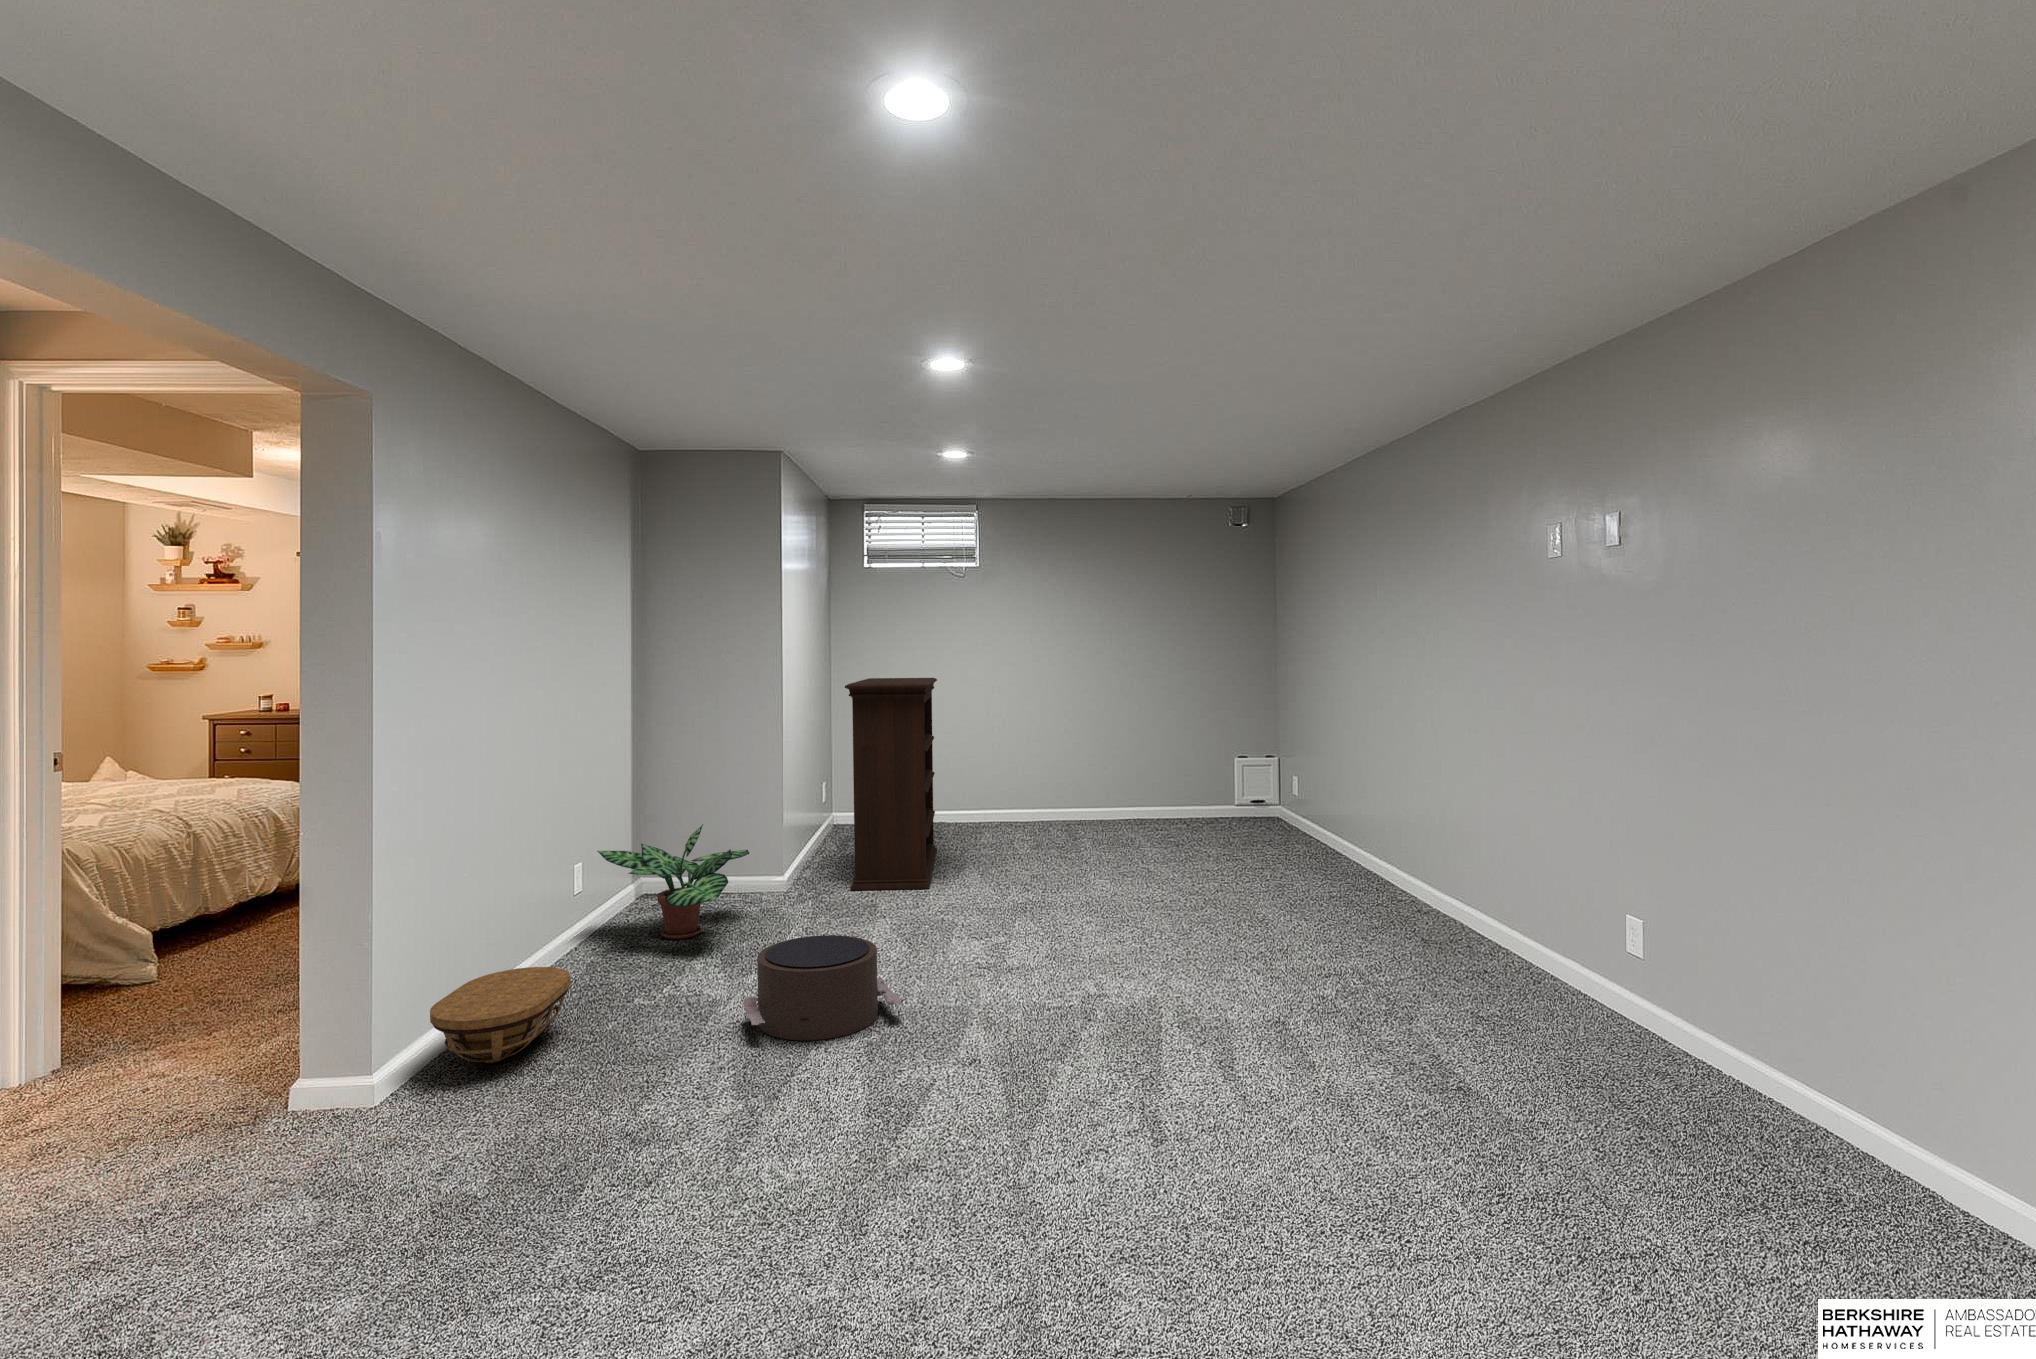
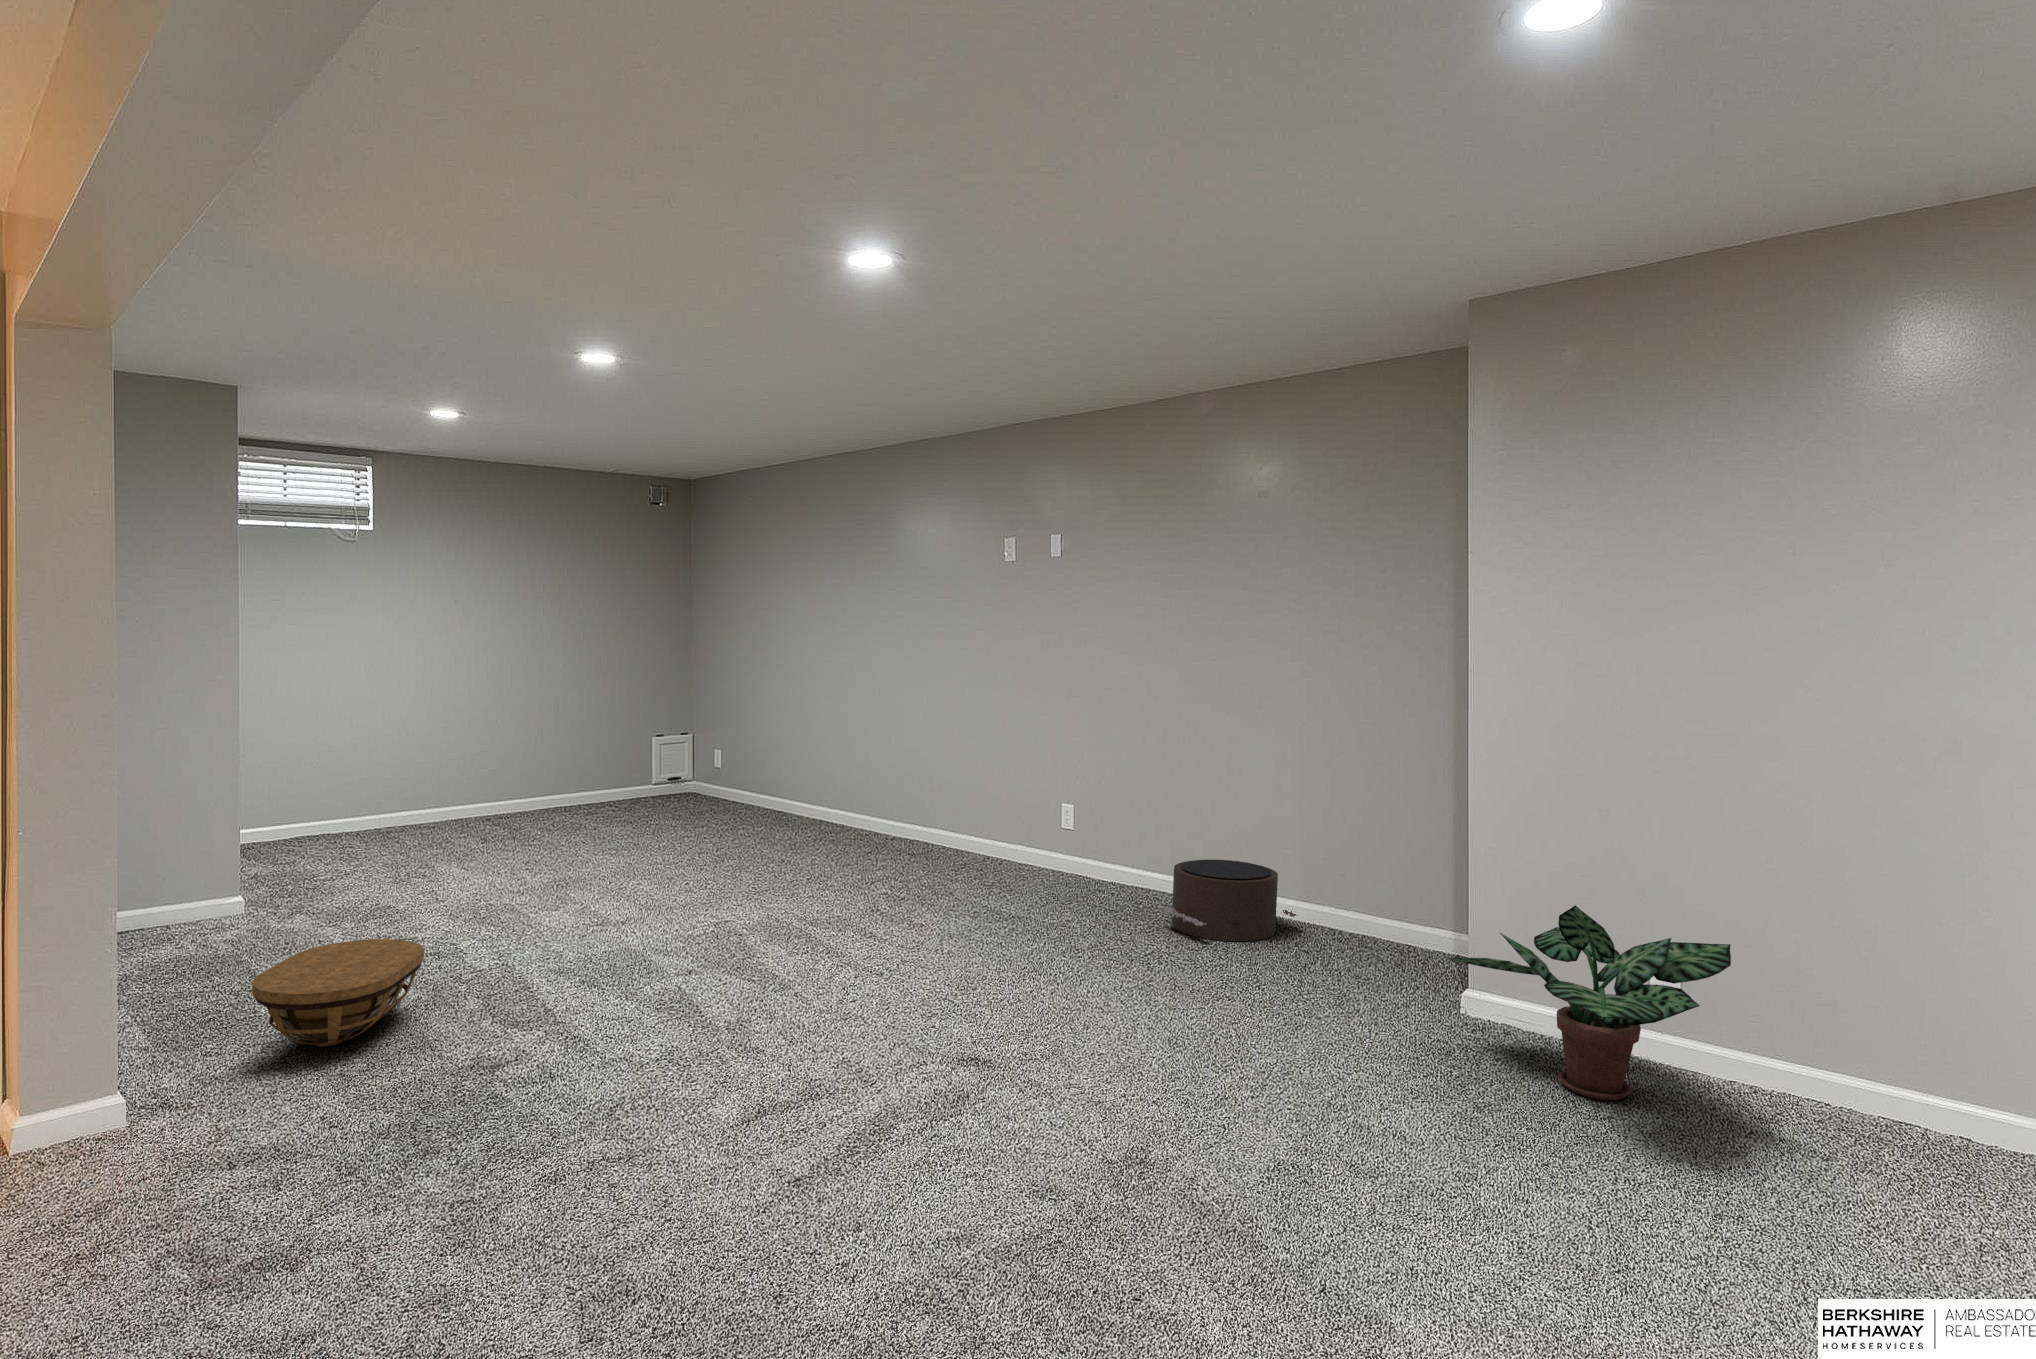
bookshelf: present [845,678,937,890] -> none [752,633,859,874]
potted plant: present [597,824,749,939] -> present [1447,905,1731,1100]
pouf: present [743,935,901,1040] -> present [1162,859,1297,941]

